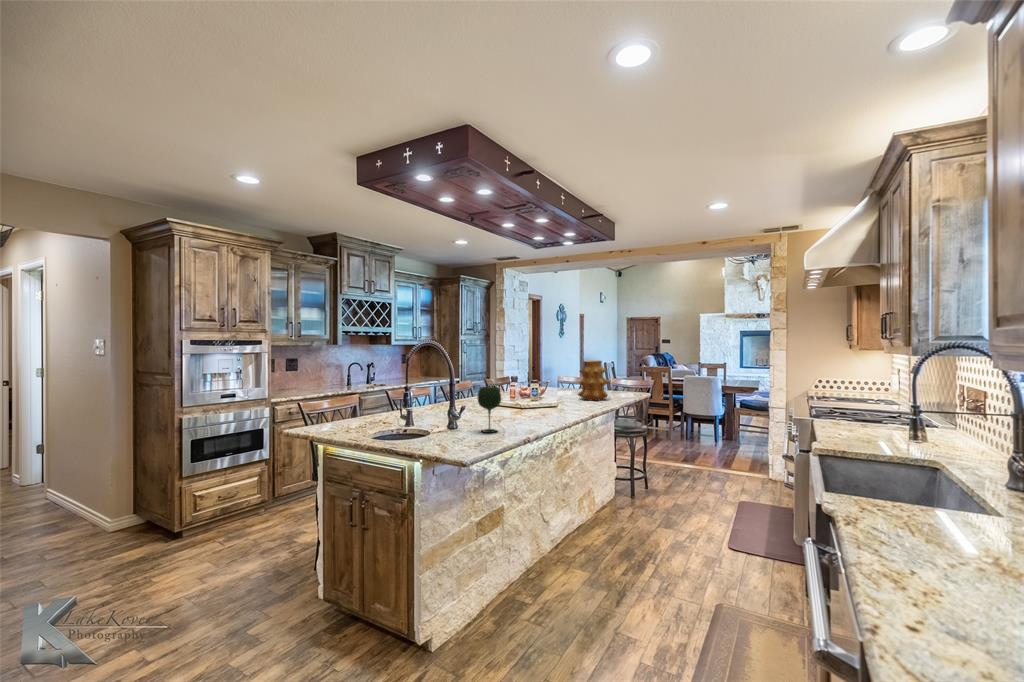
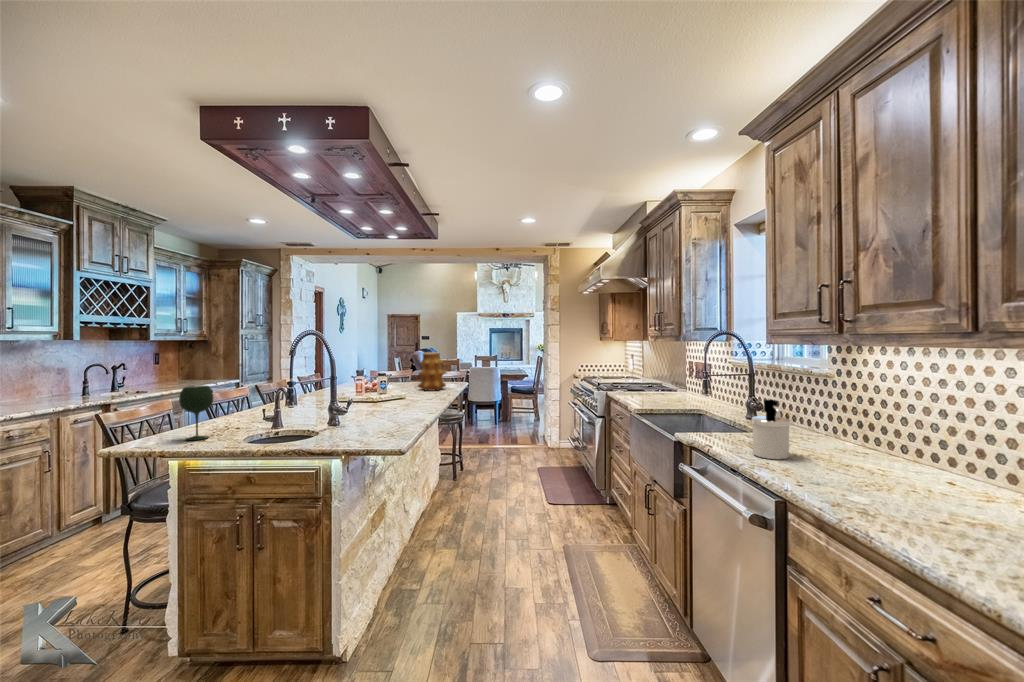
wine glass: present [478,387,501,433] -> present [179,386,213,440]
soap dispenser: none [896,458,972,565] -> present [751,400,791,459]

